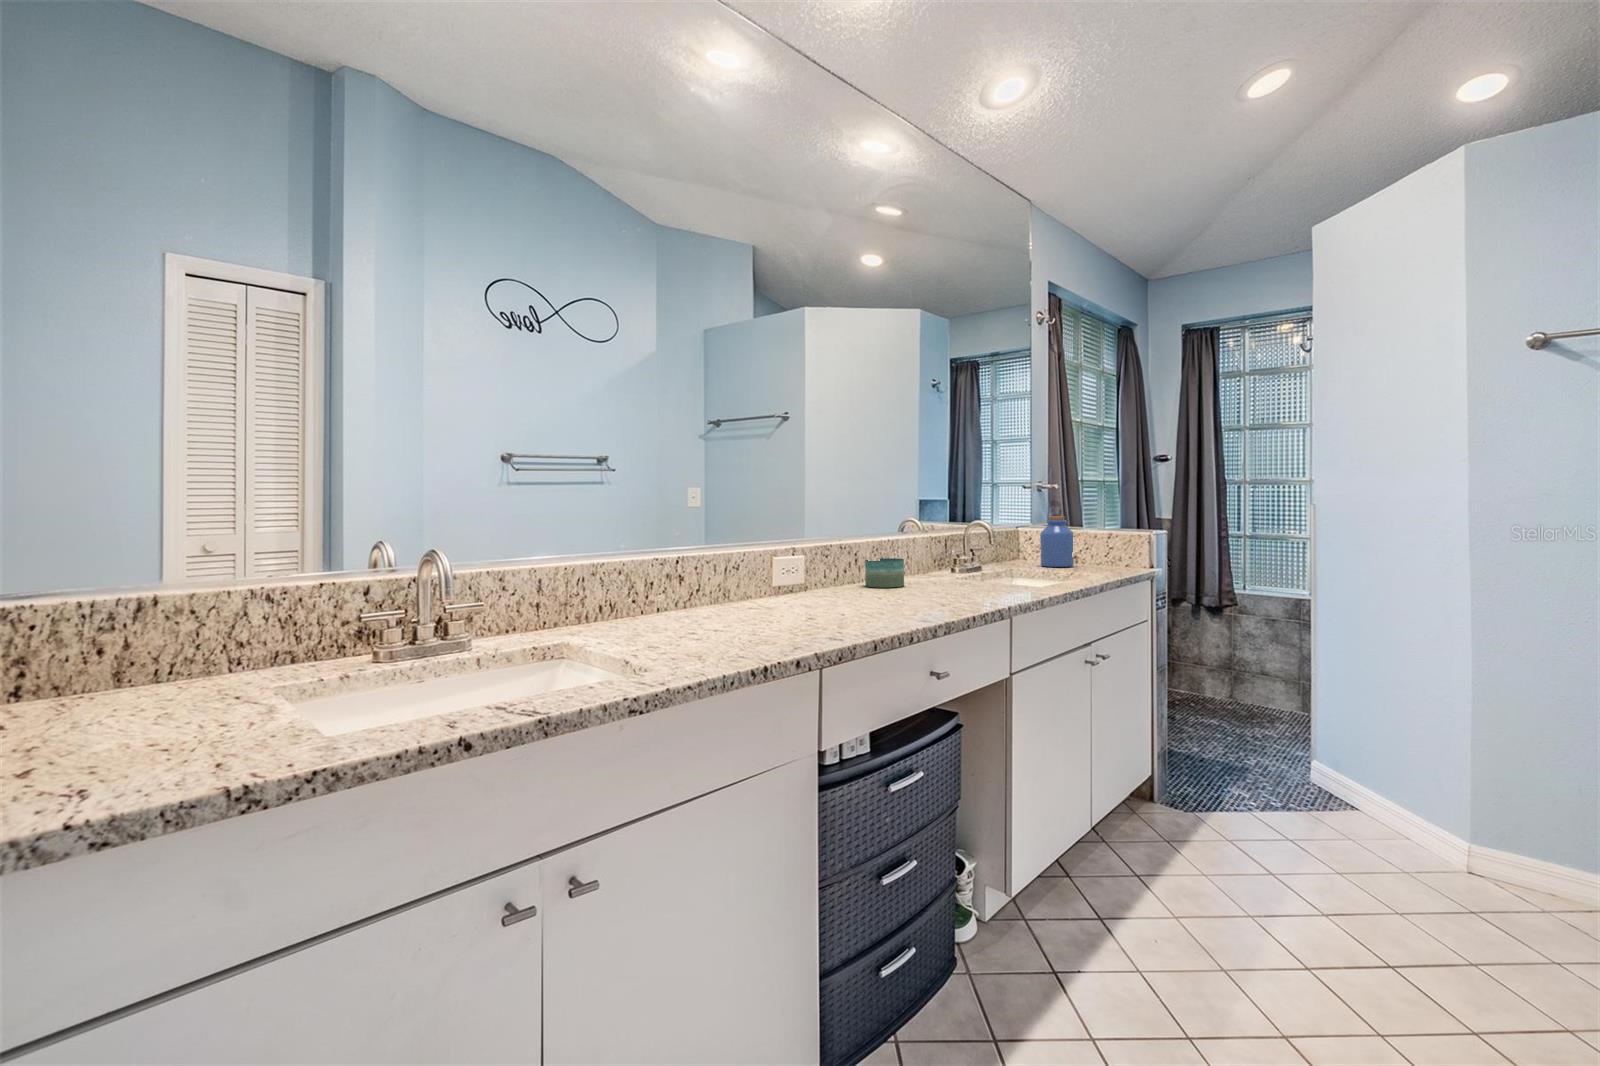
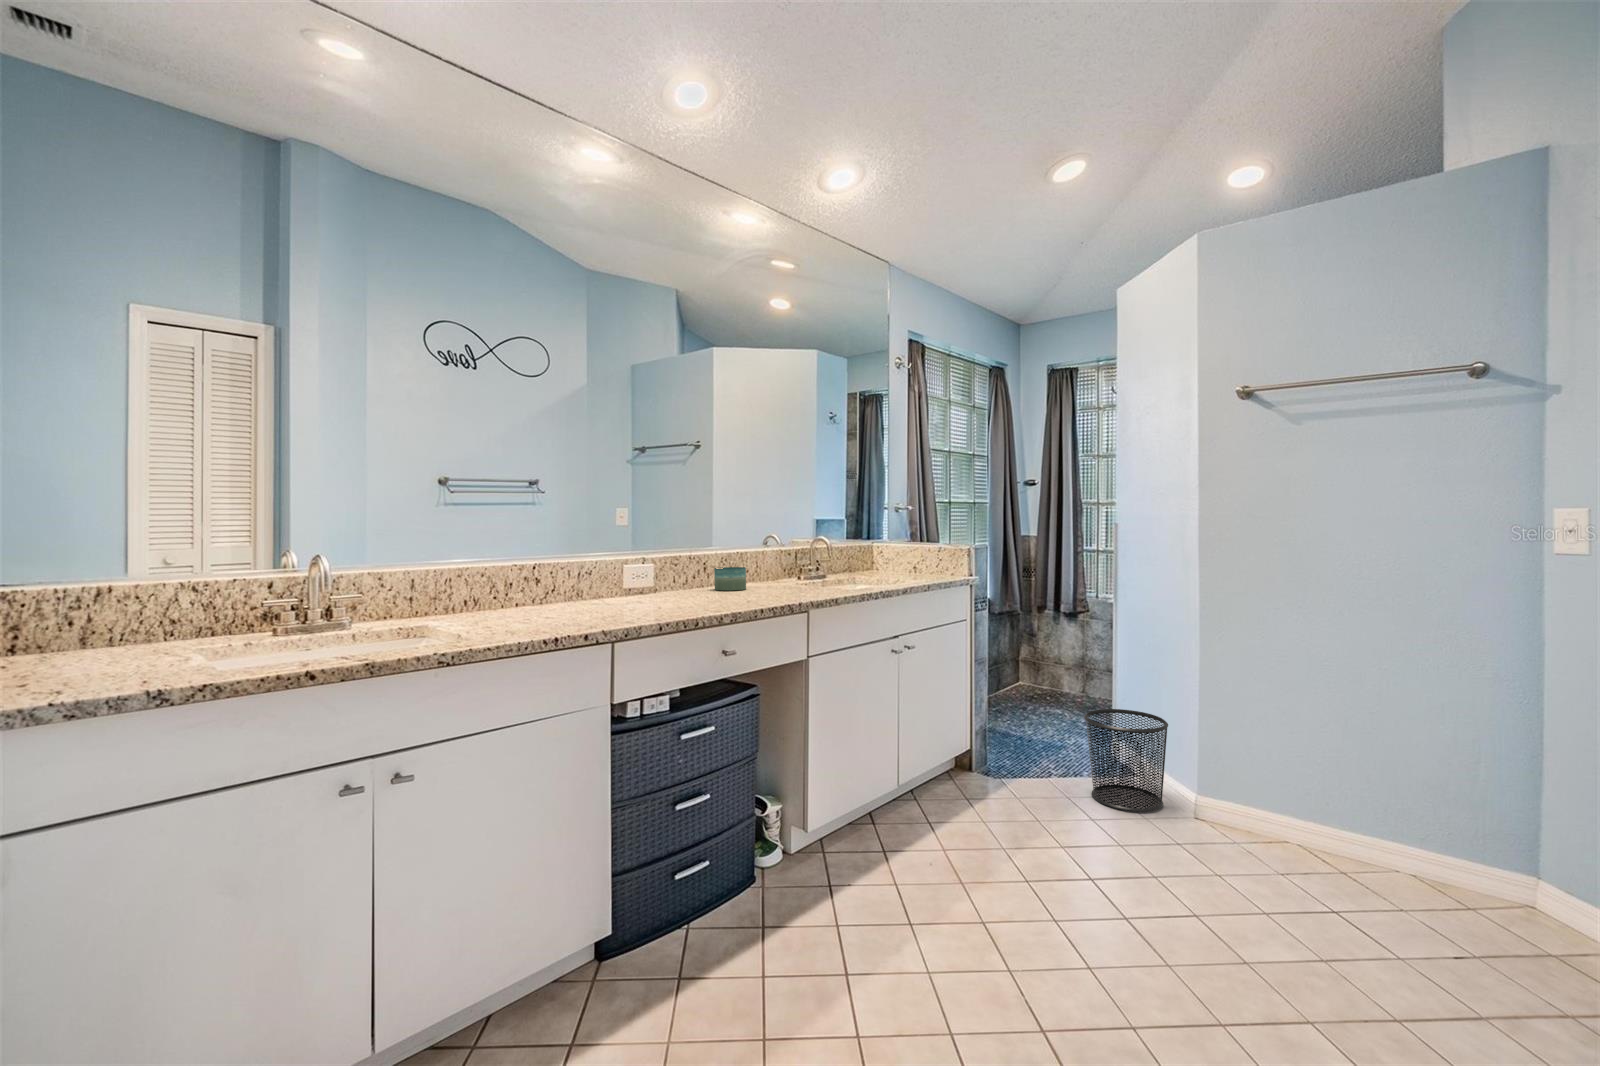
jar: present [1040,516,1074,567] -> none [887,533,914,576]
waste bin: none [1309,731,1431,863] -> present [1084,709,1168,812]

